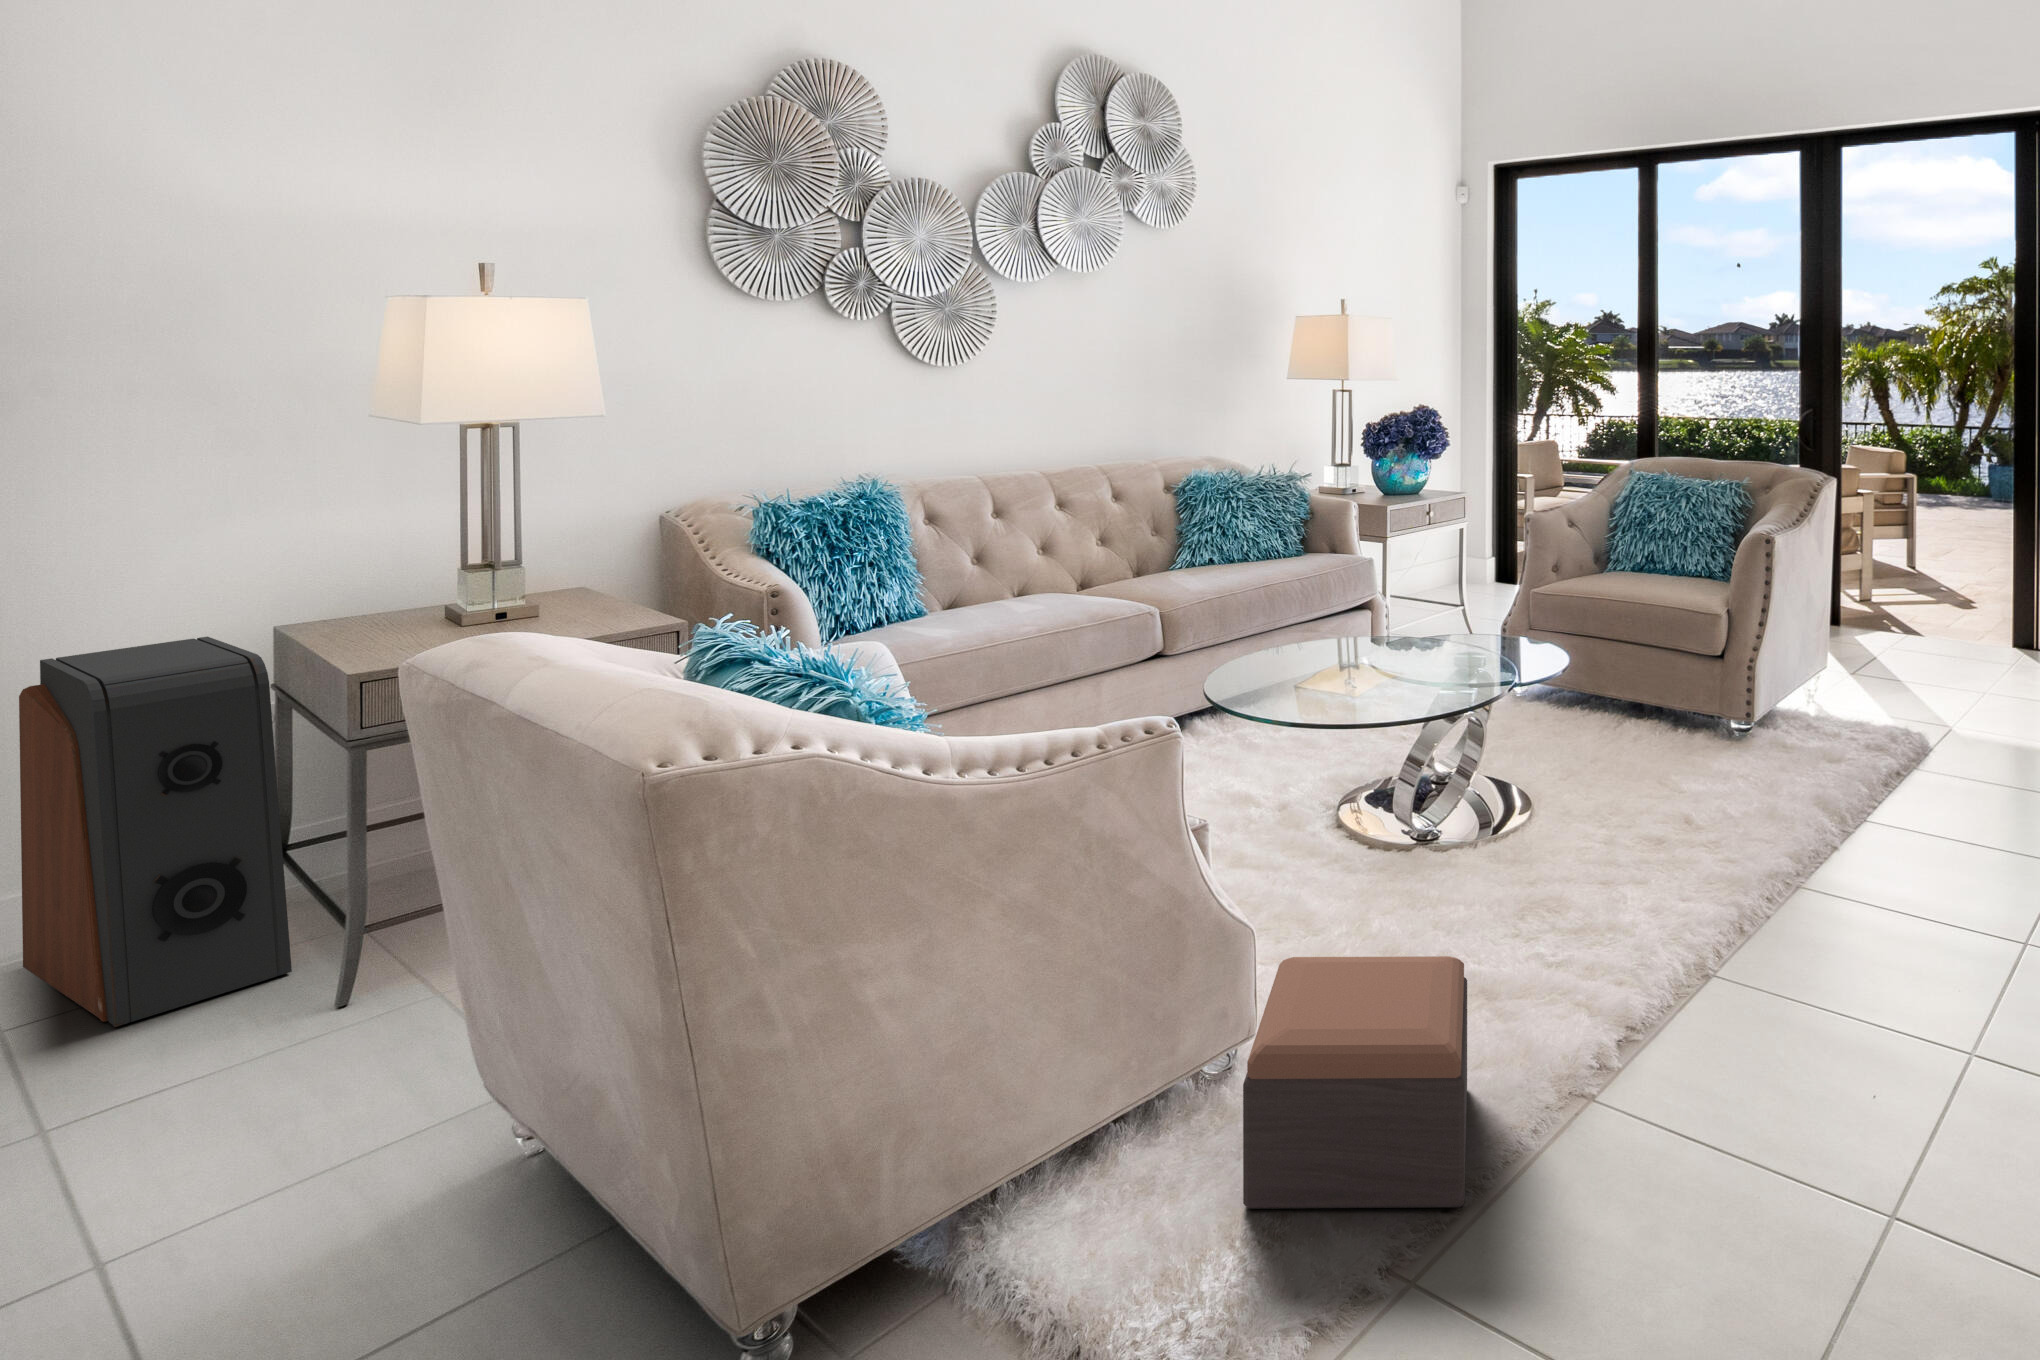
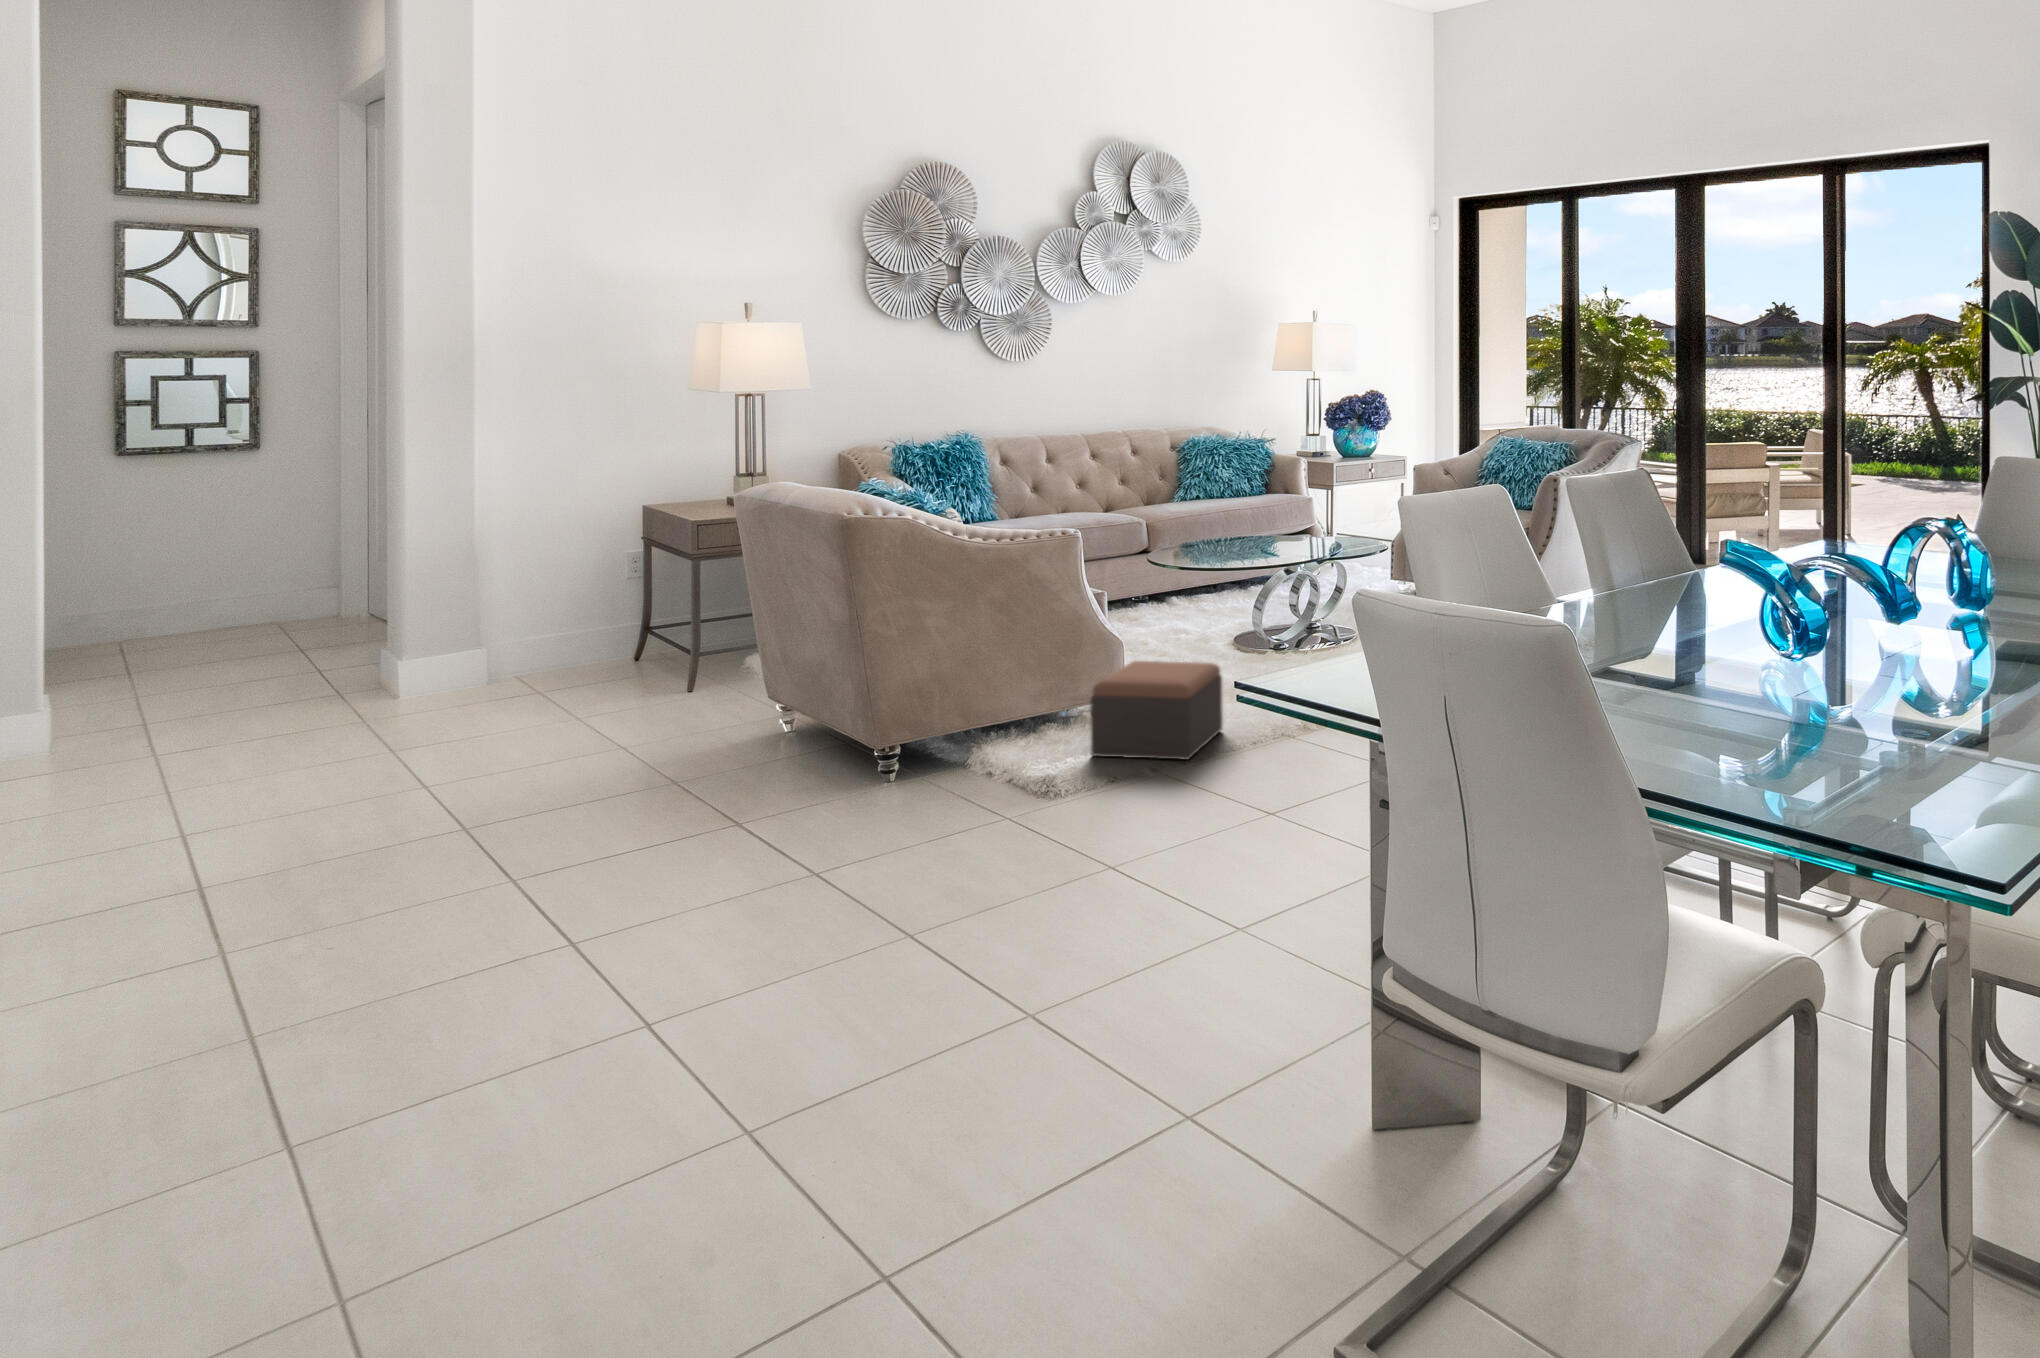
speaker: present [19,637,292,1027] -> none [534,508,662,690]

